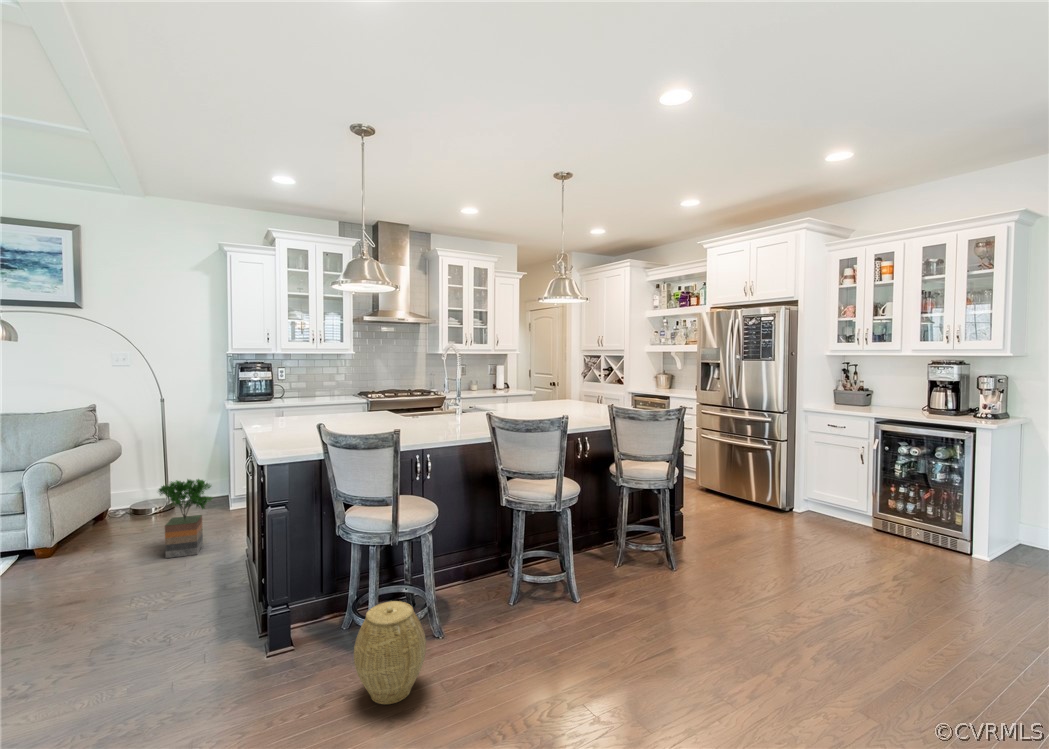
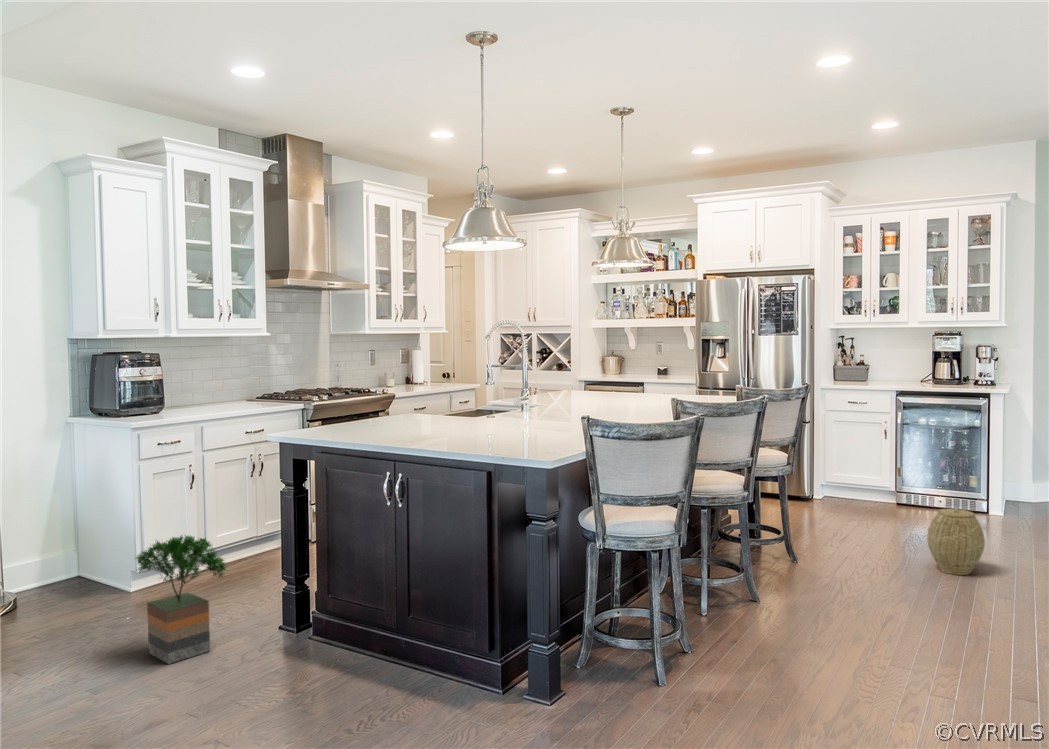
woven basket: present [354,601,426,704] -> present [927,509,985,575]

